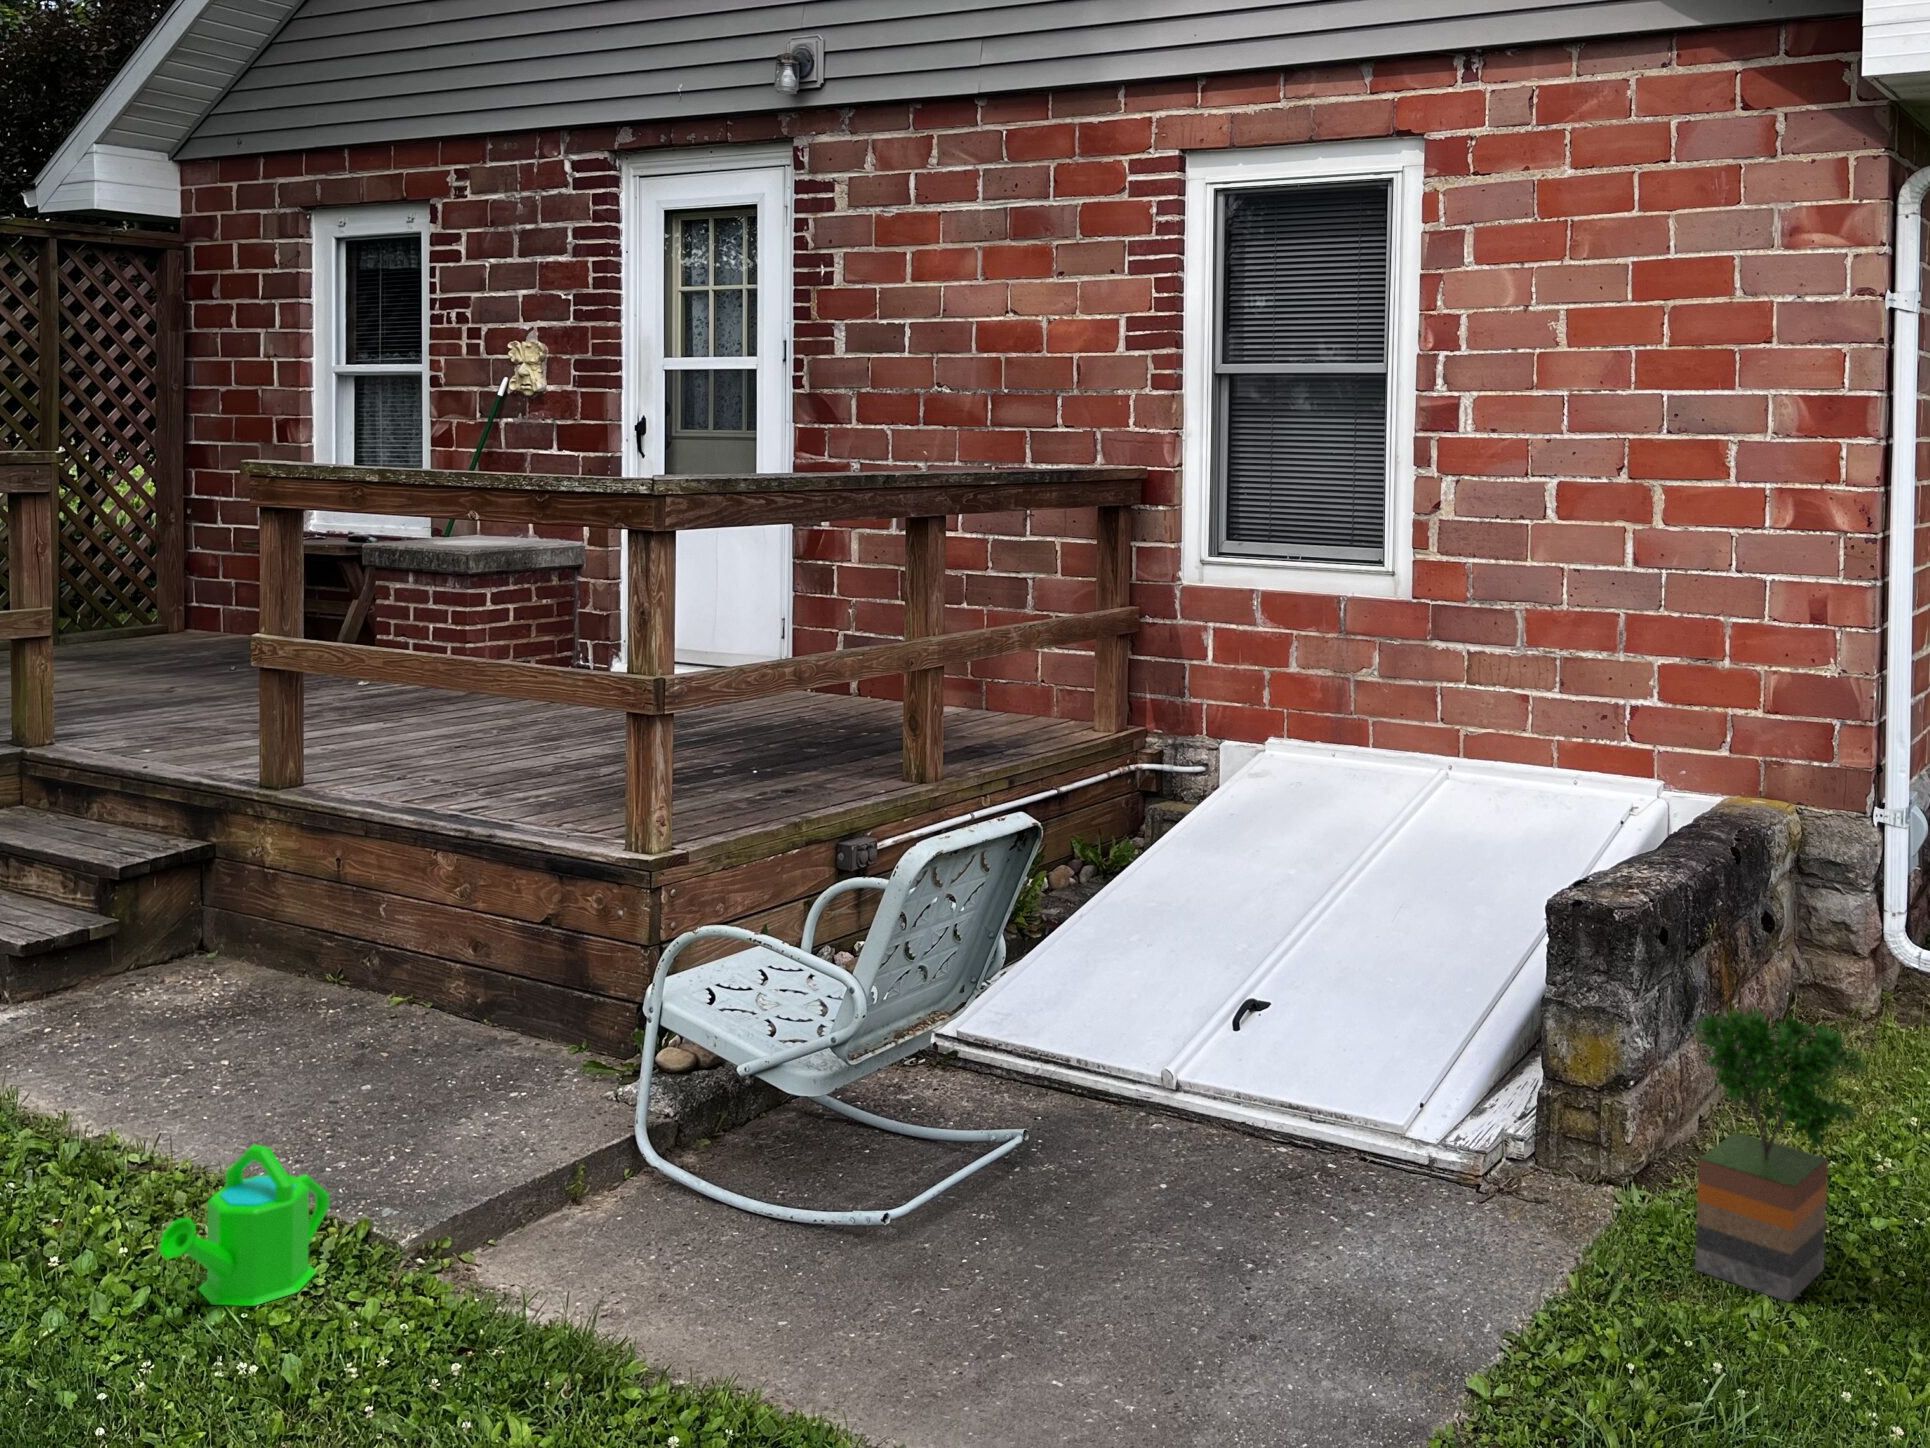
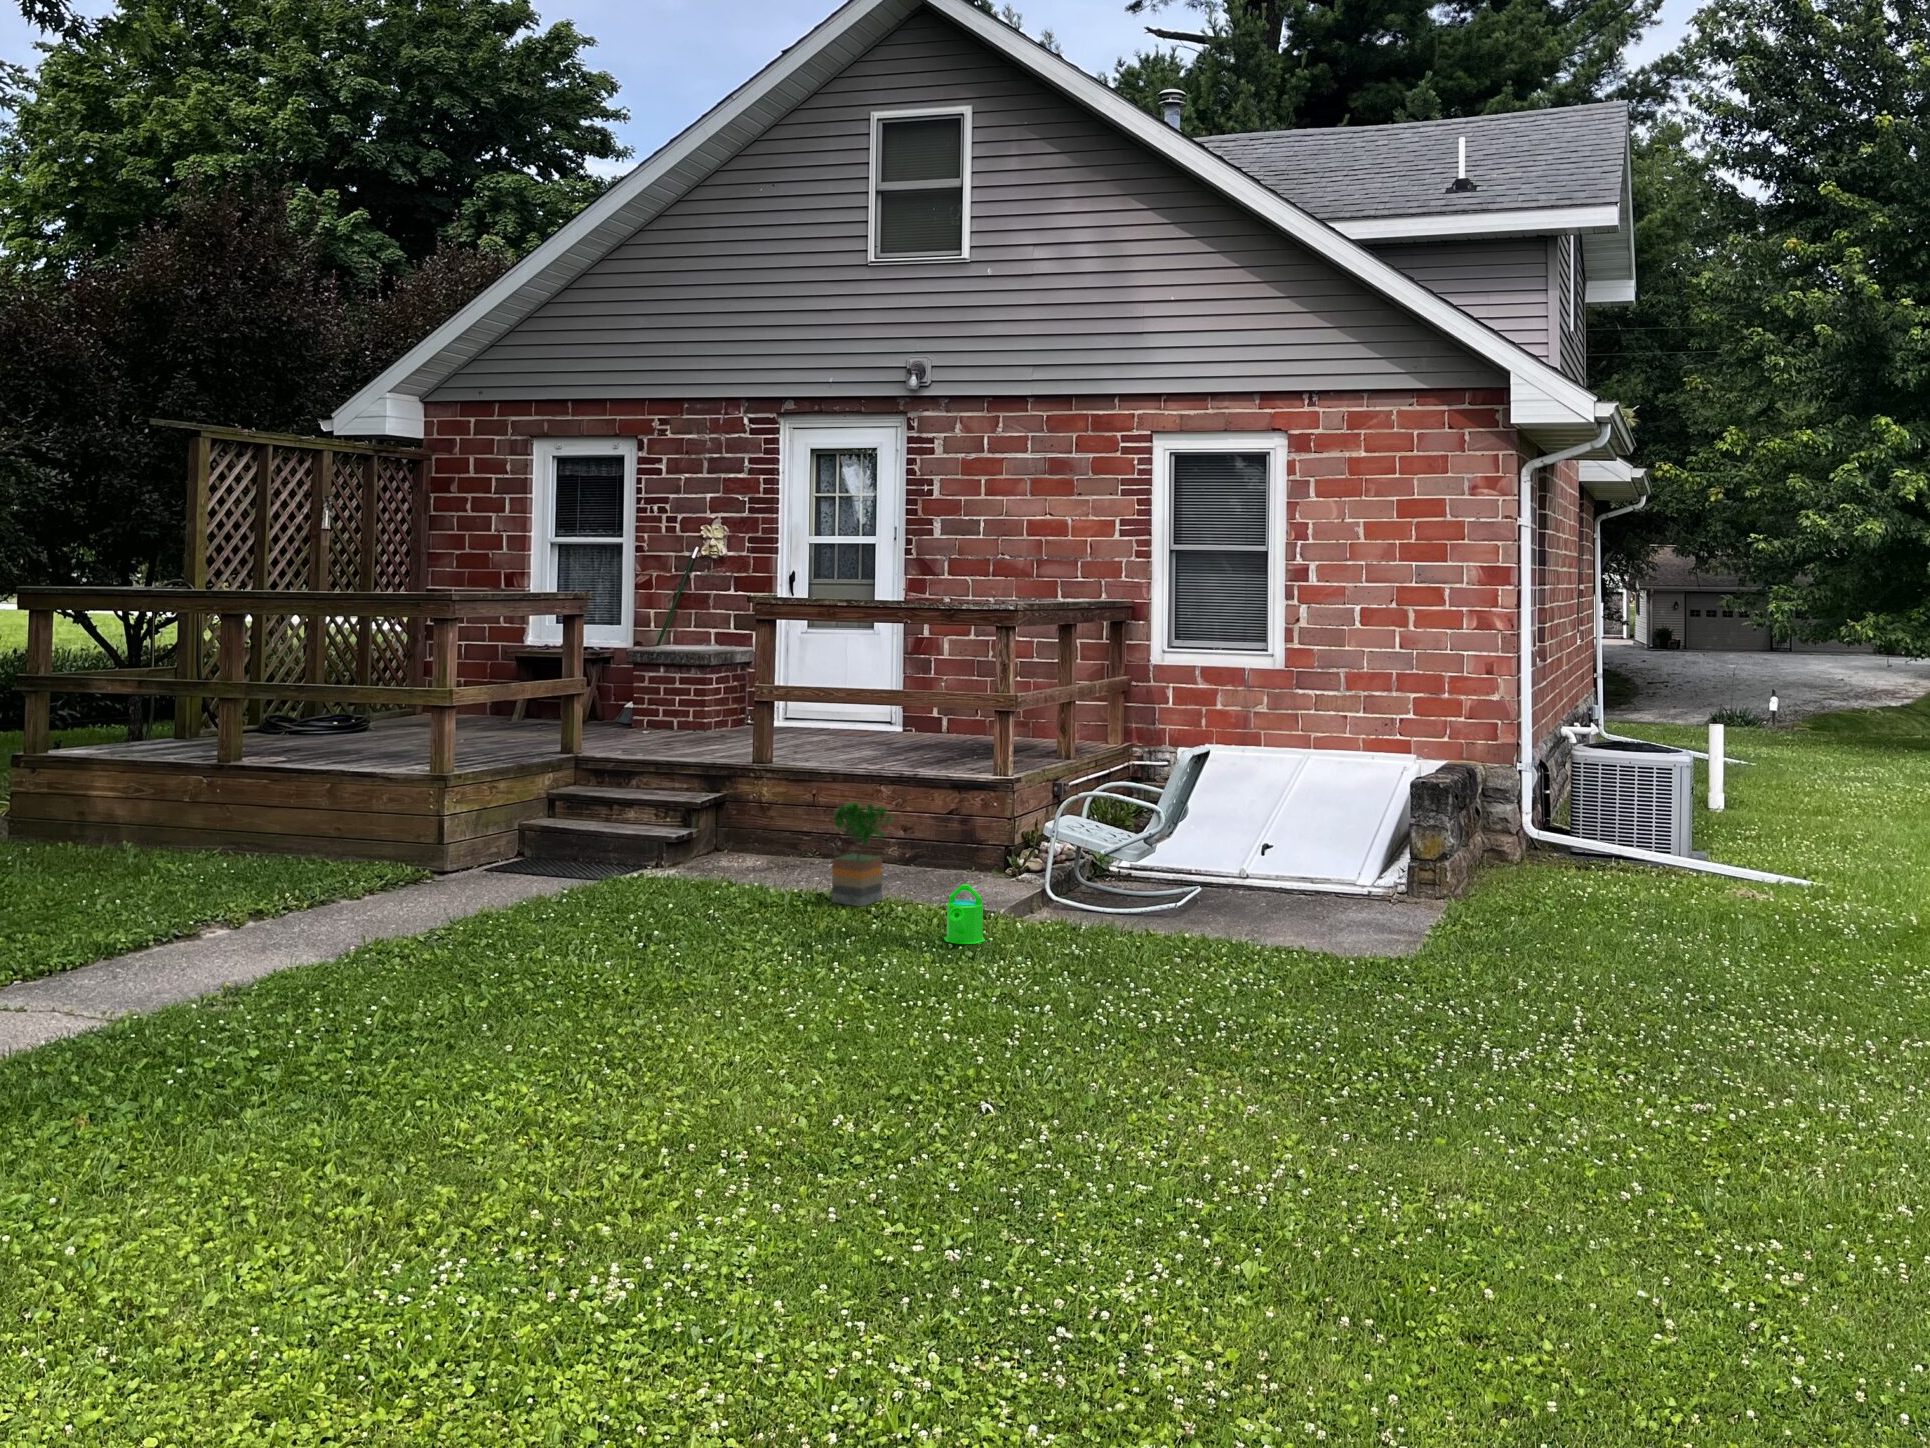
potted tree: present [1693,1008,1865,1302] -> present [832,802,892,907]

